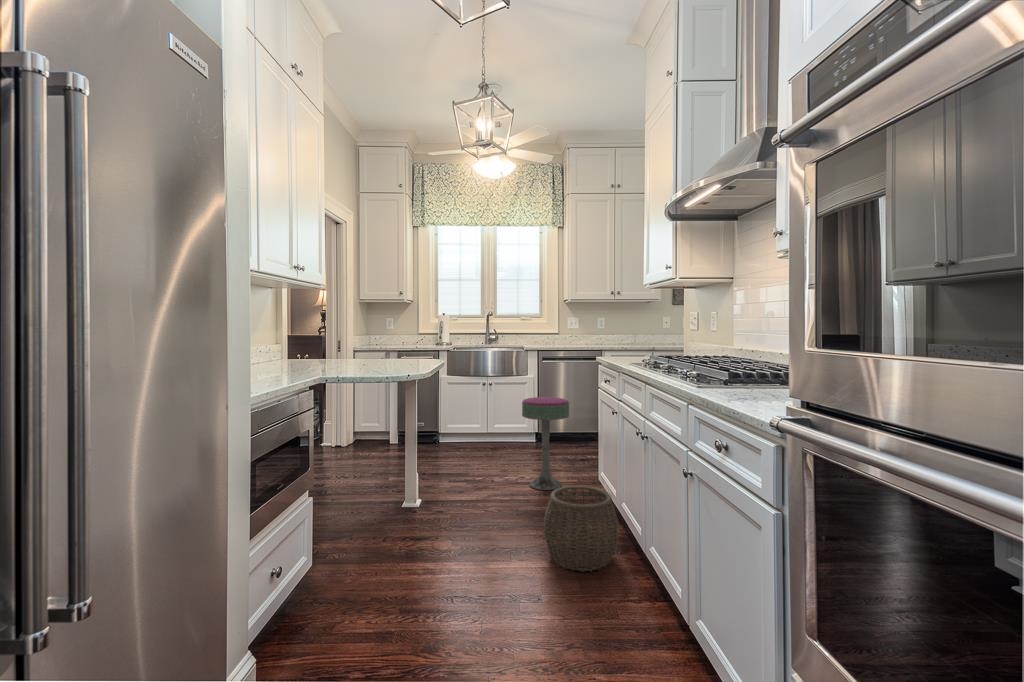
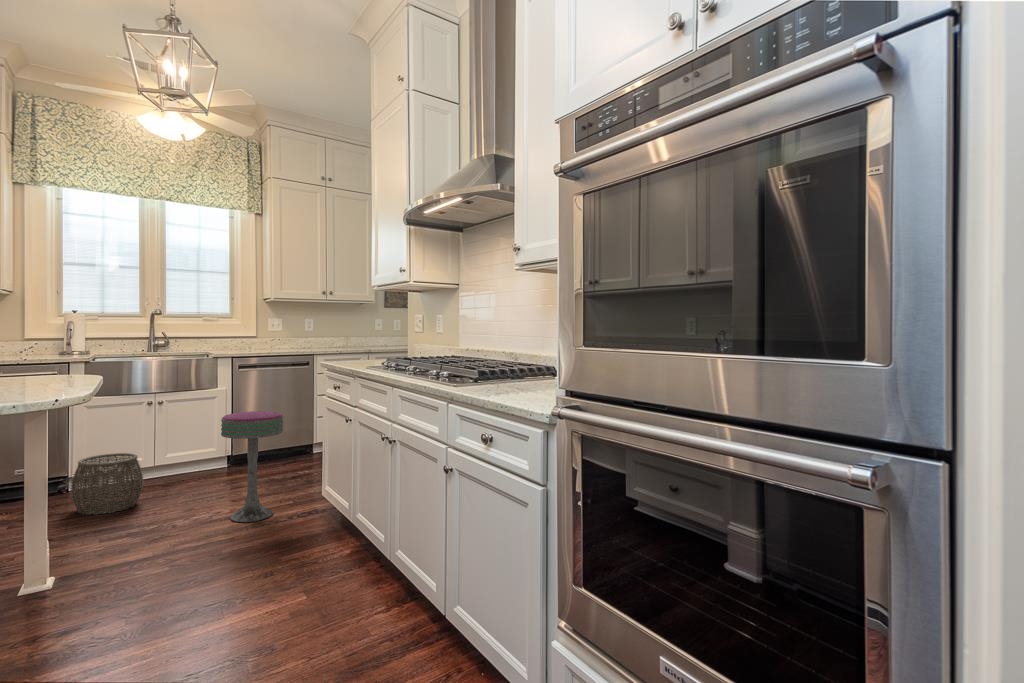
woven basket: present [543,486,619,572] -> present [71,453,144,515]

